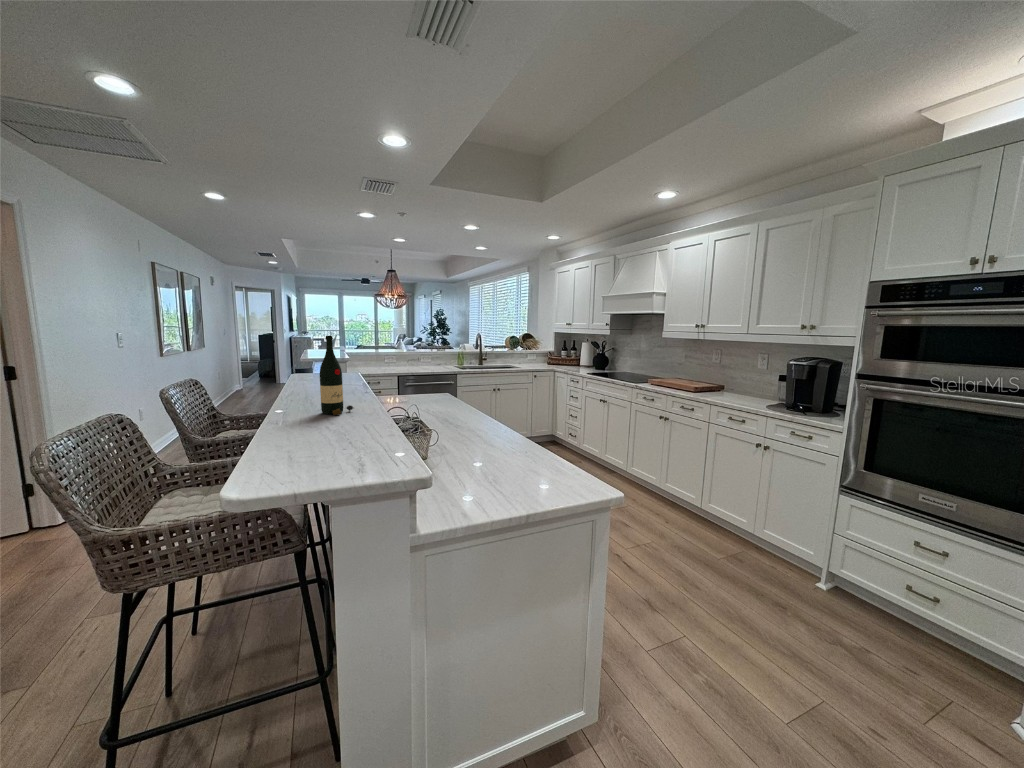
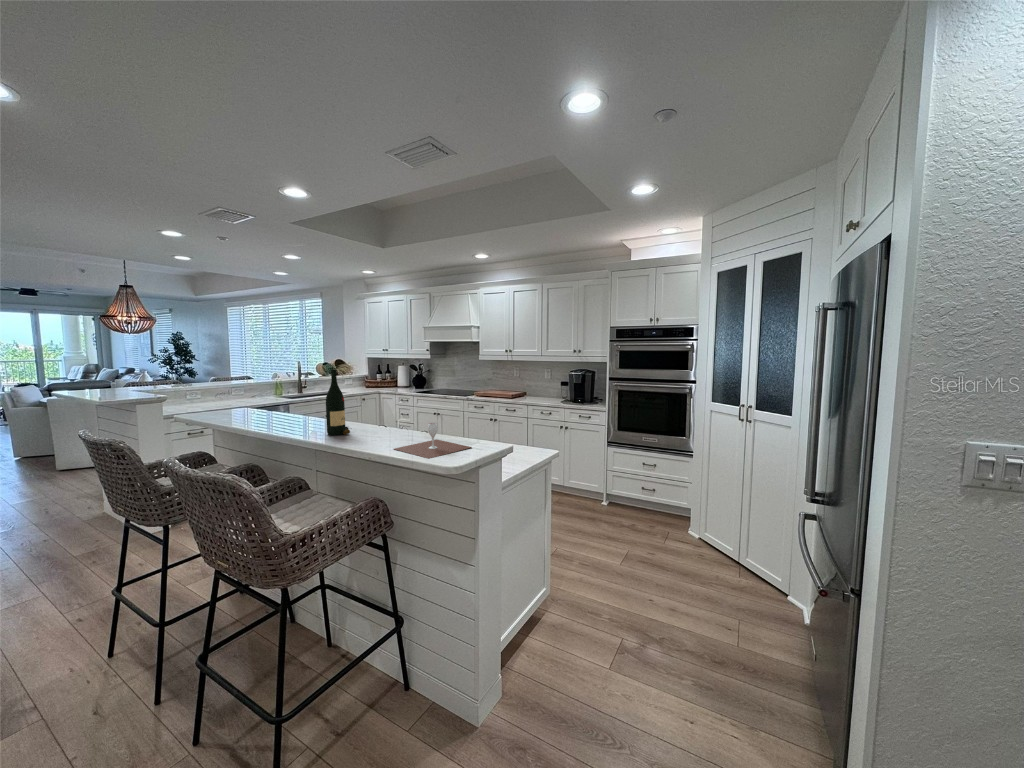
wine glass: none [283,416,385,471] -> present [395,423,472,459]

